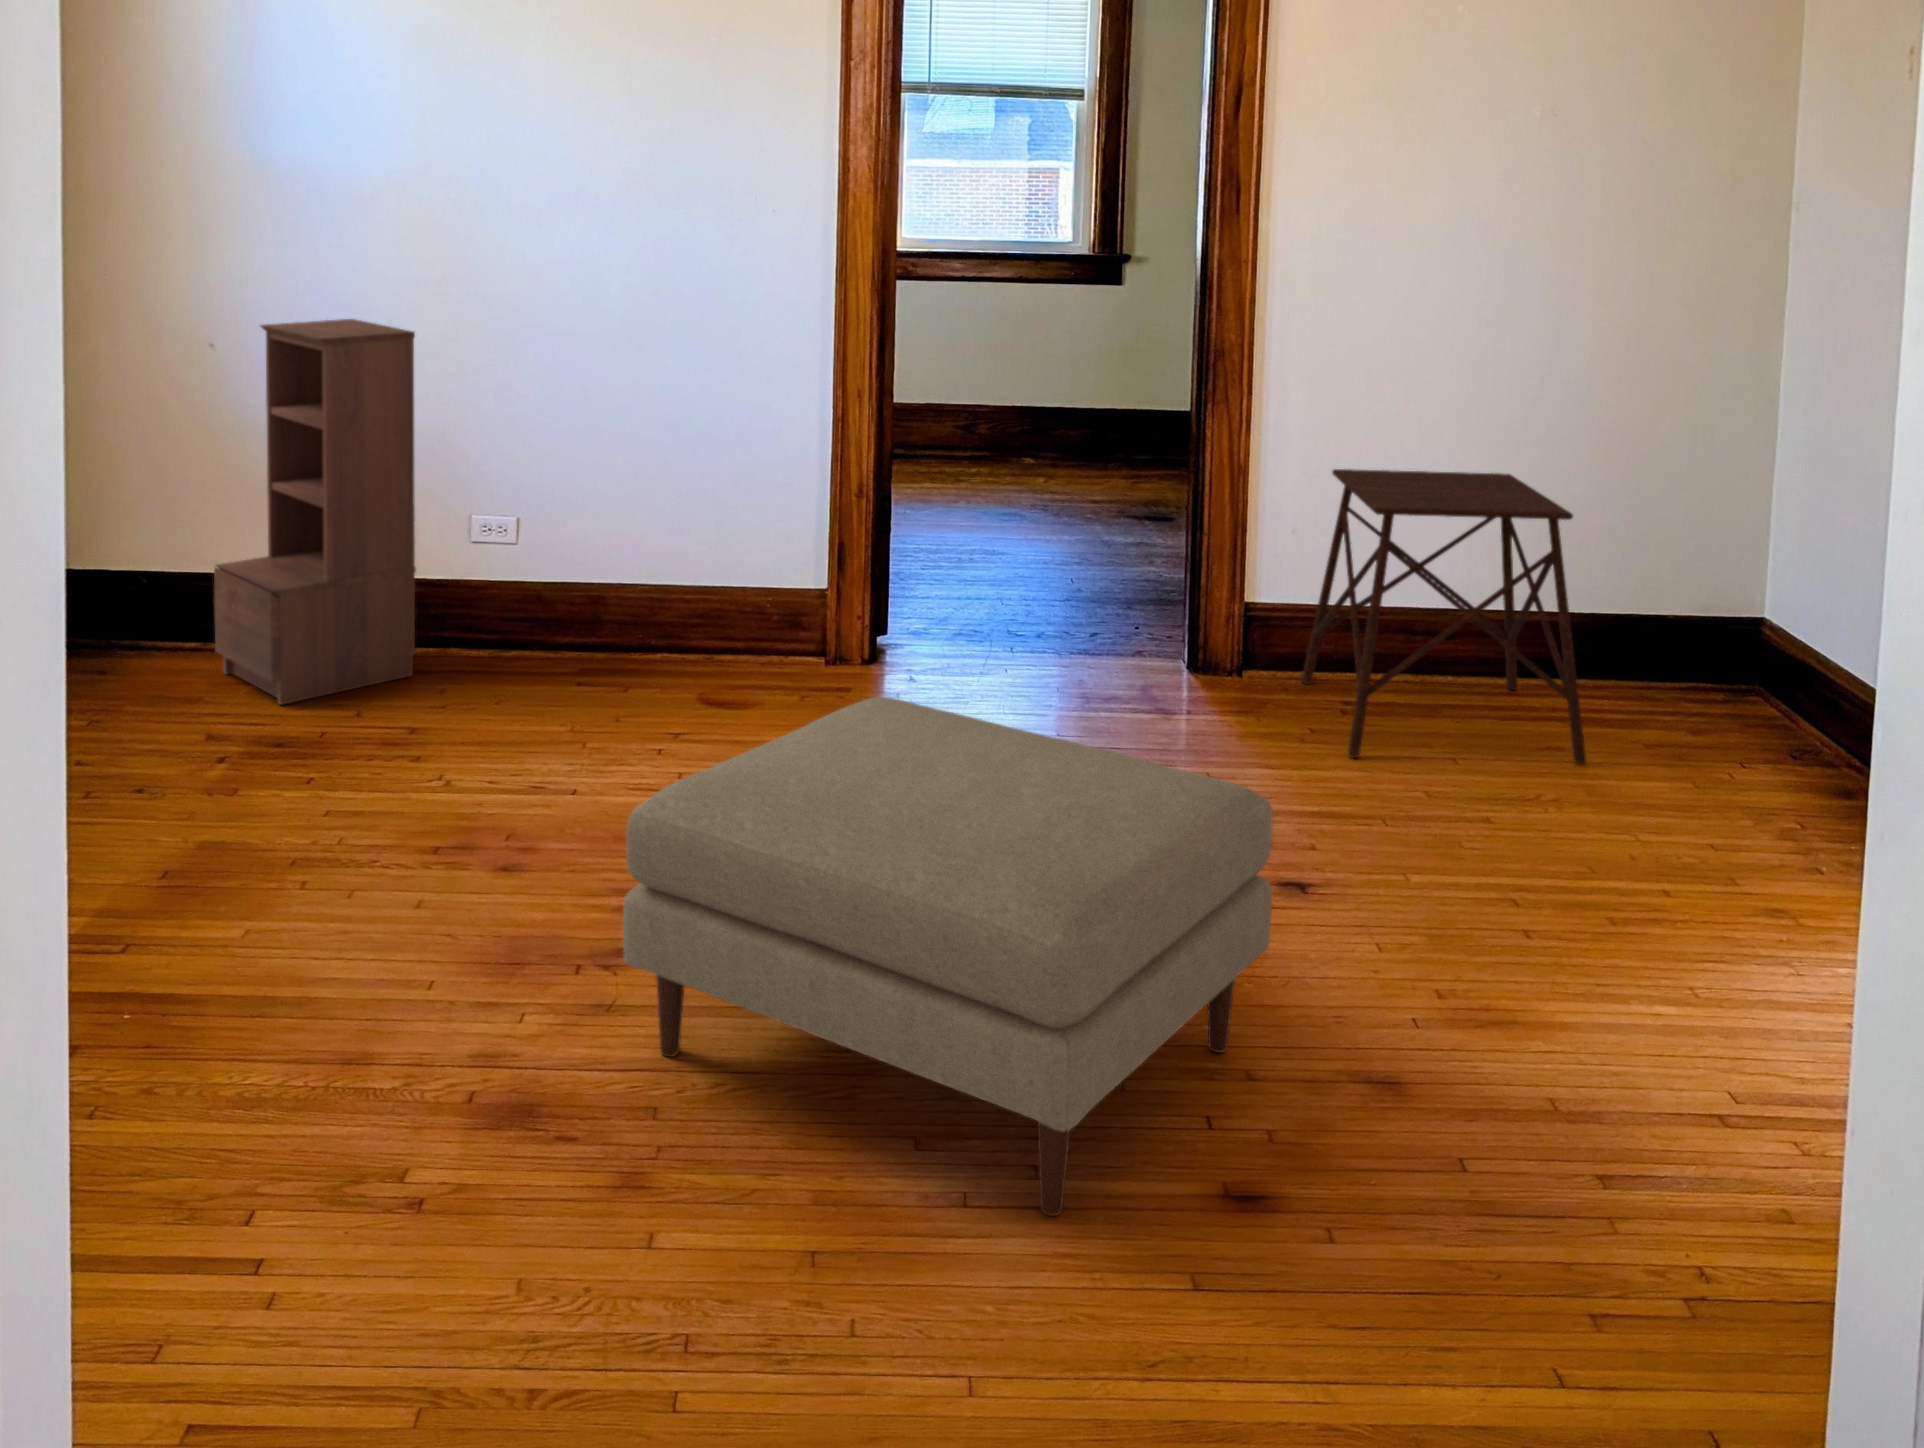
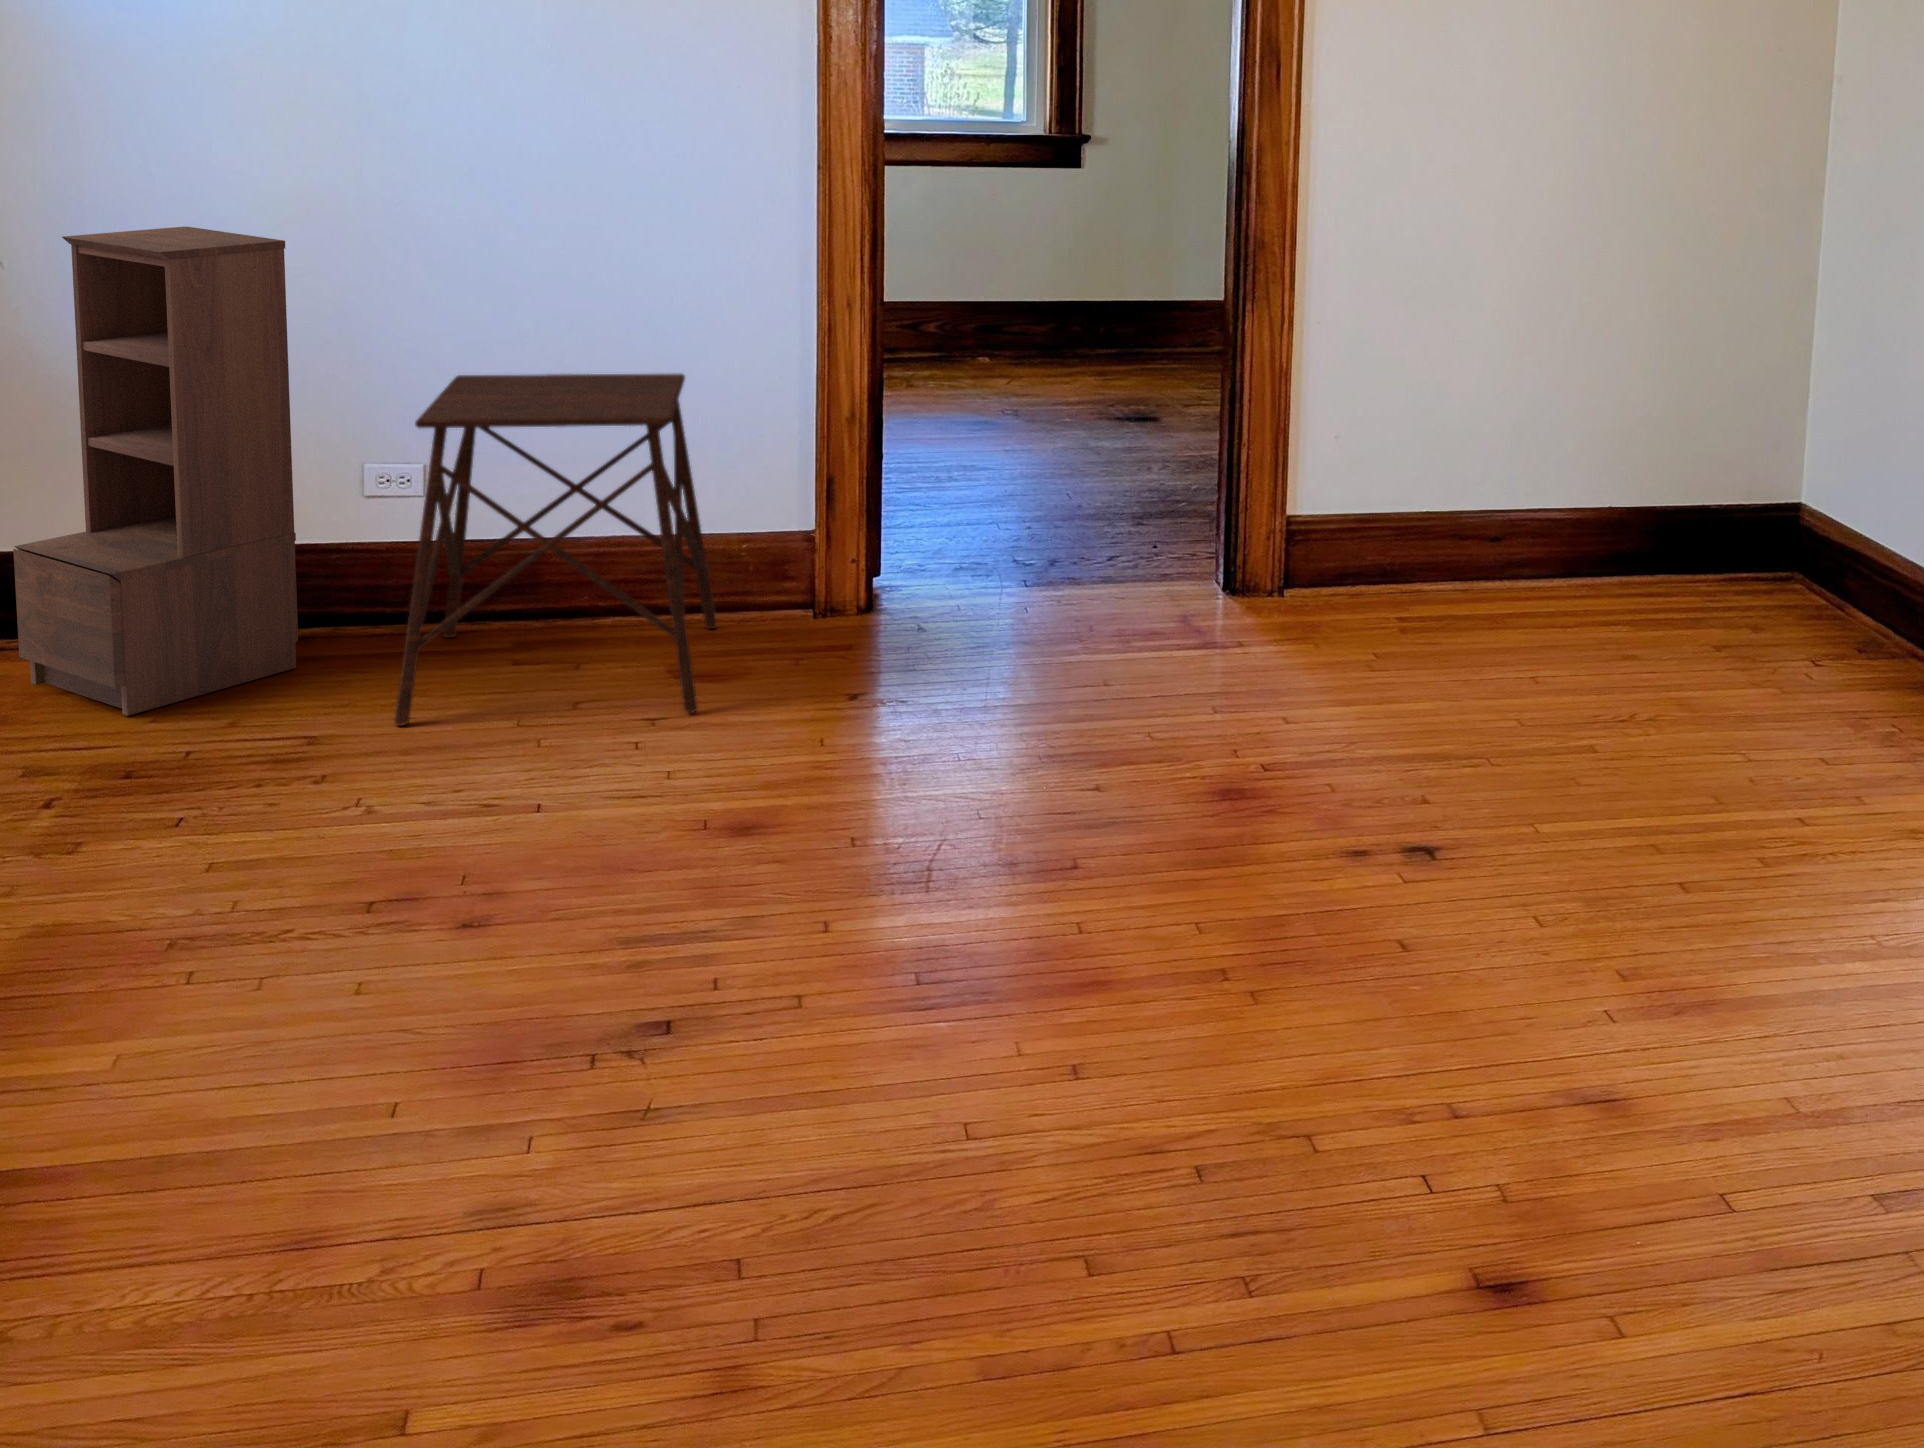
side table: present [1301,469,1586,764] -> present [394,373,717,726]
ottoman: present [623,697,1273,1216] -> none [710,641,1420,1172]

